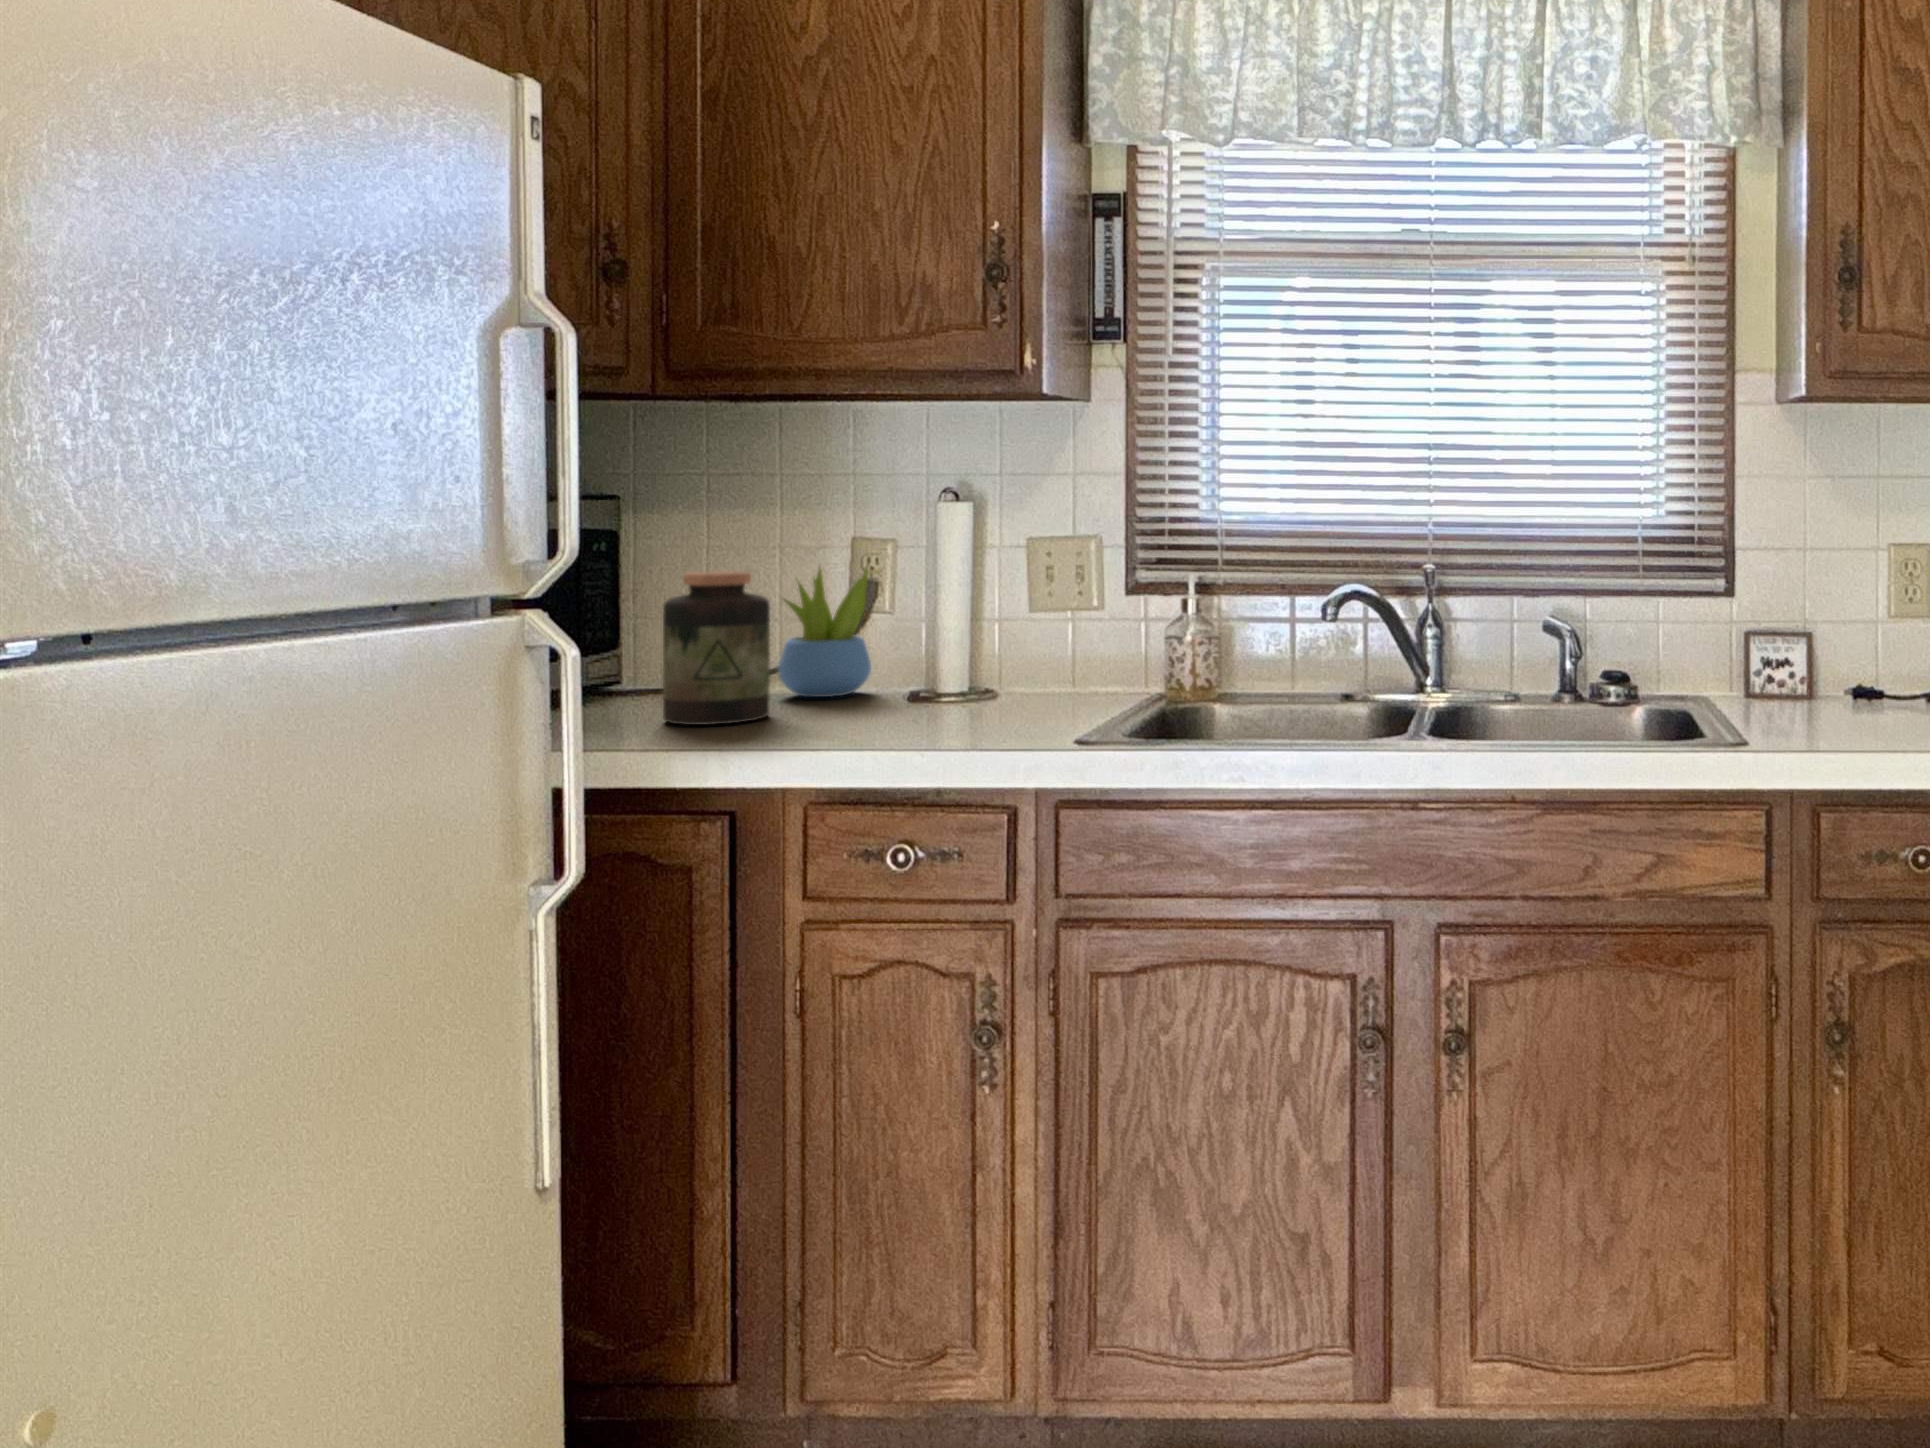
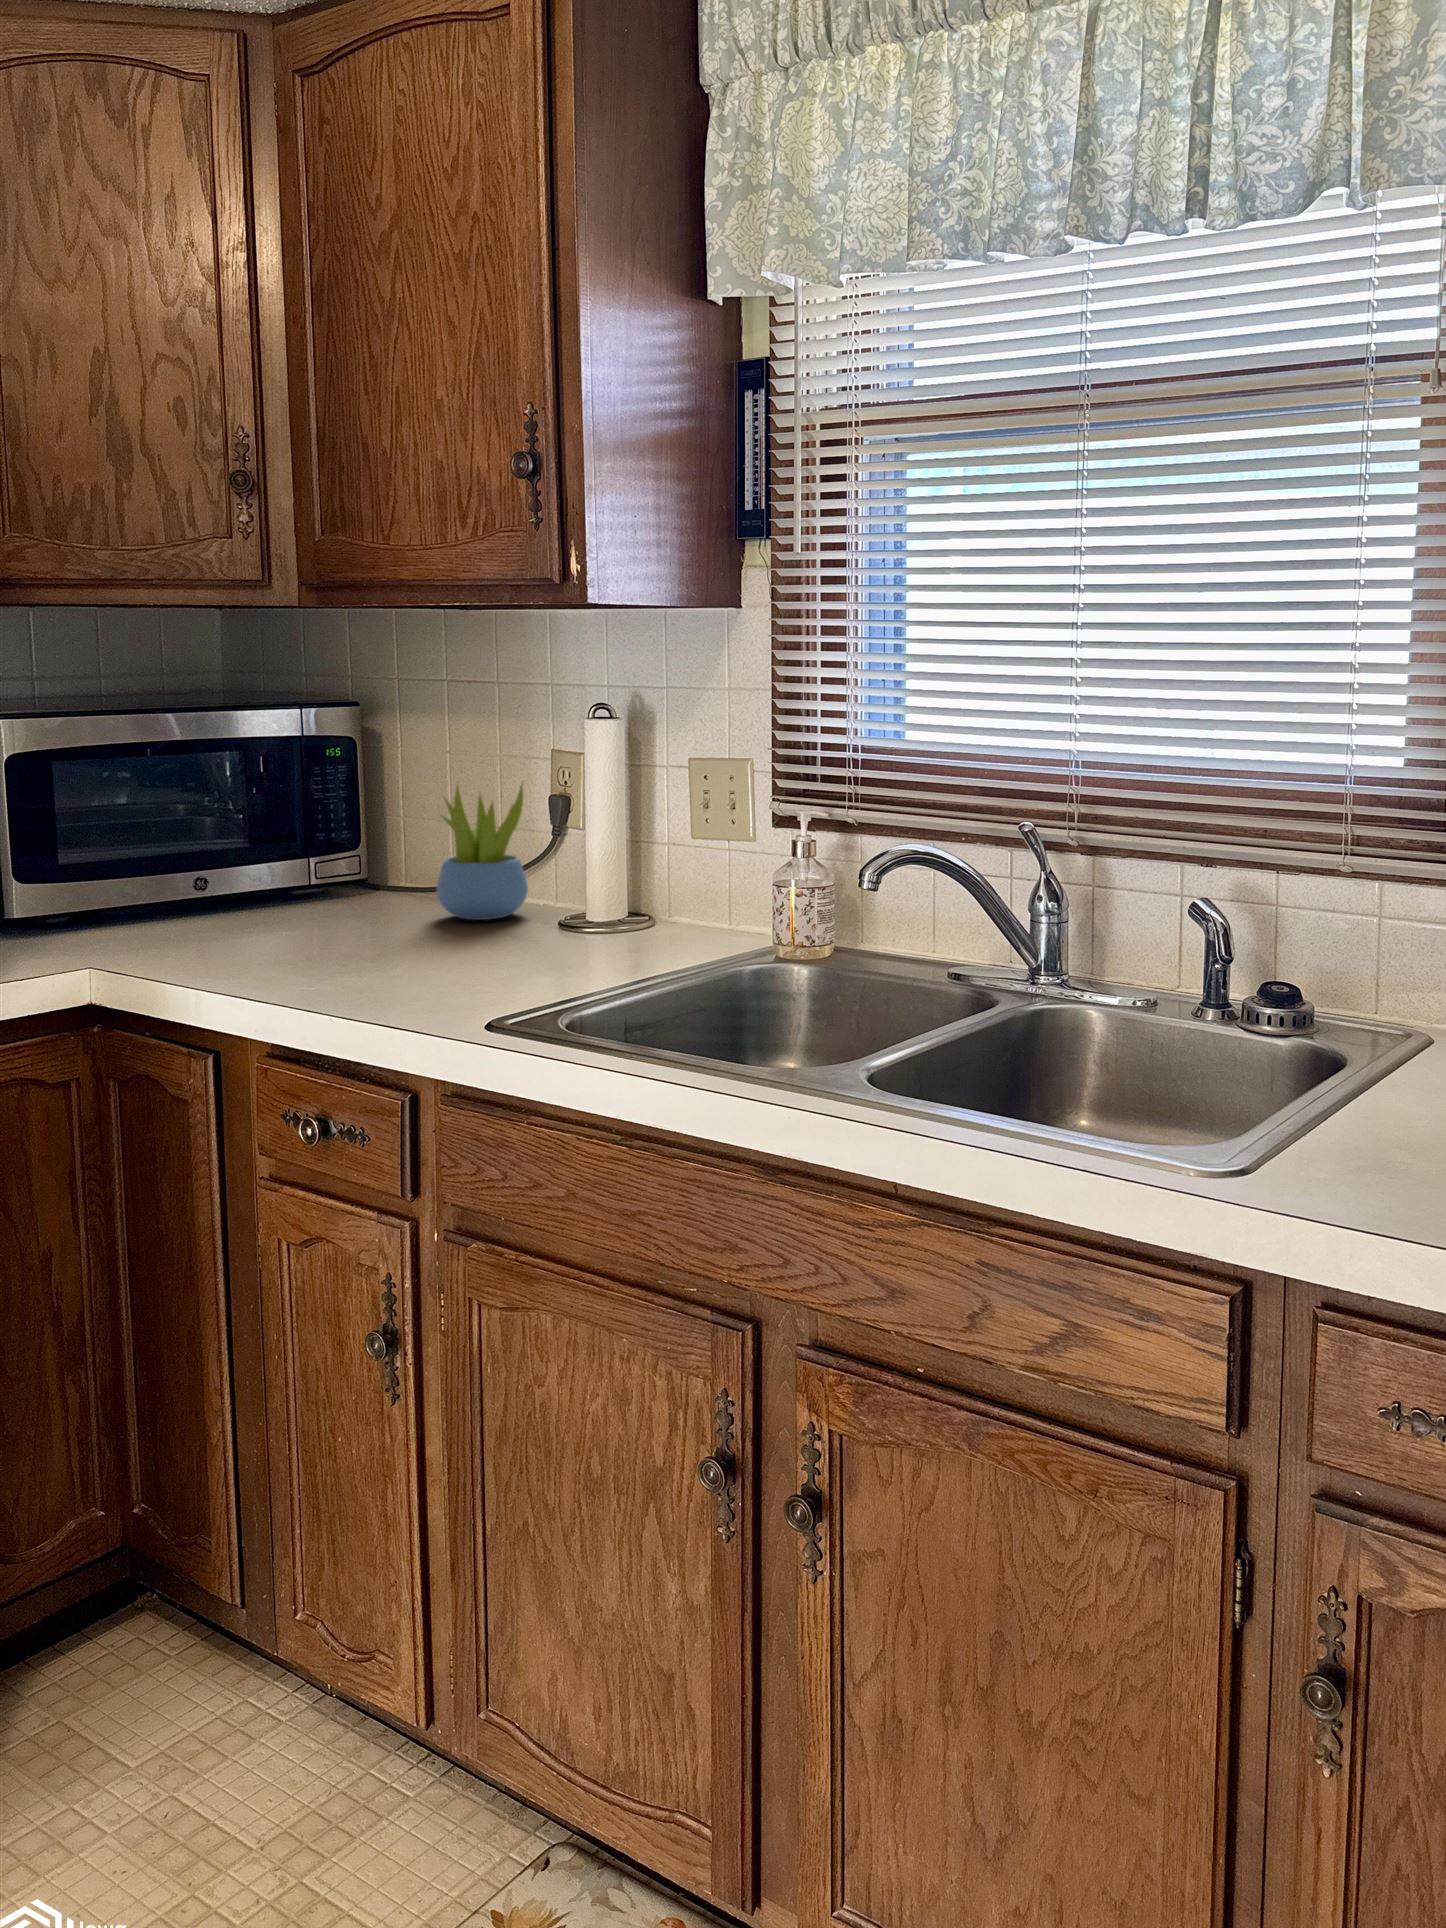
jar: present [663,571,770,725] -> none [276,790,382,947]

